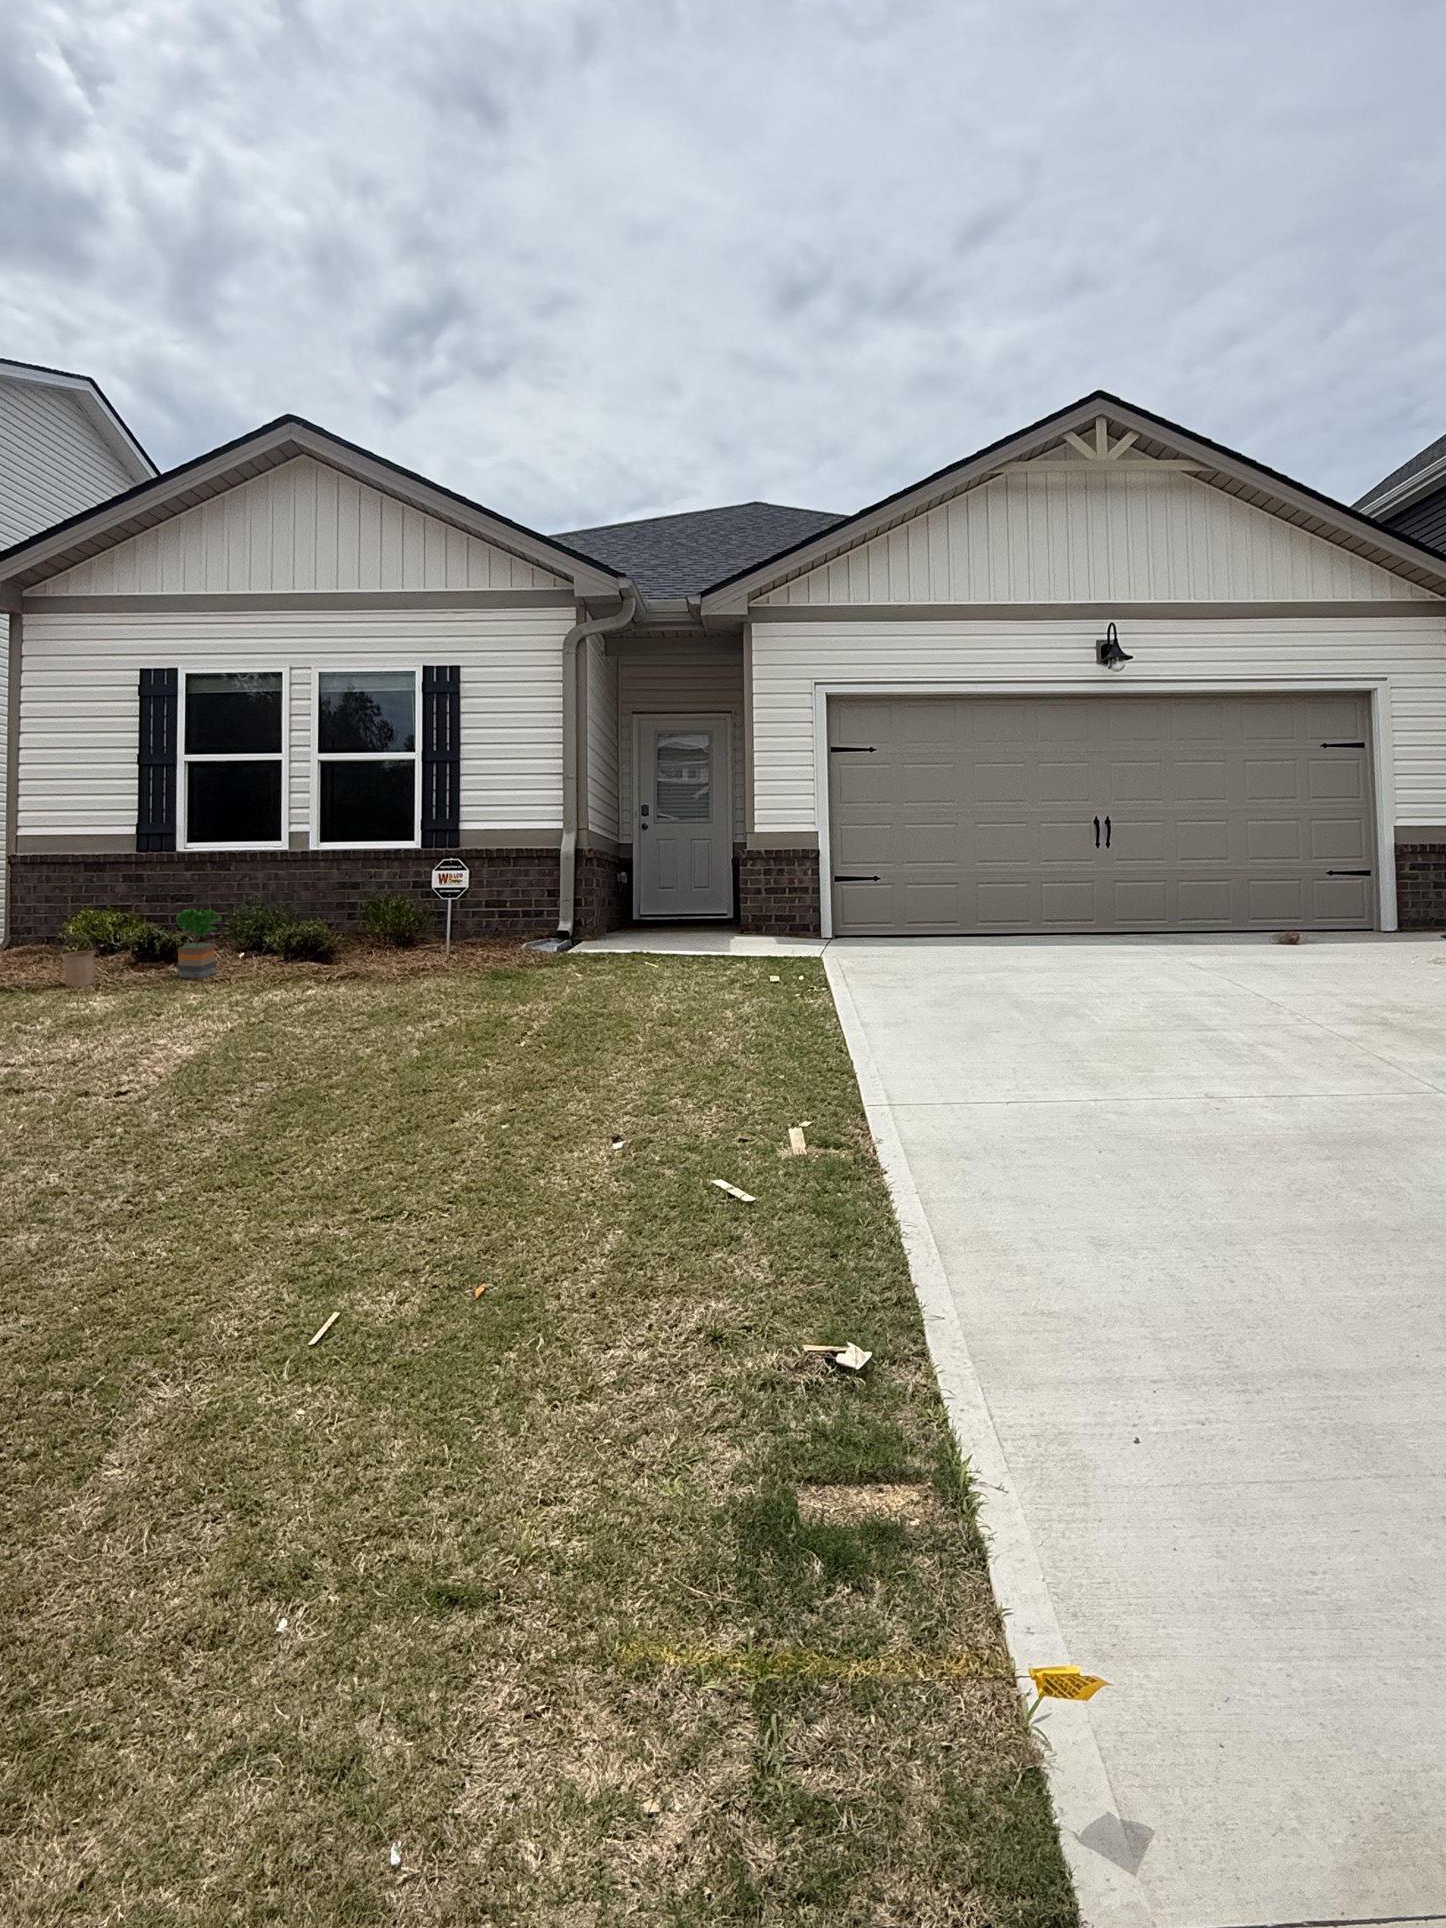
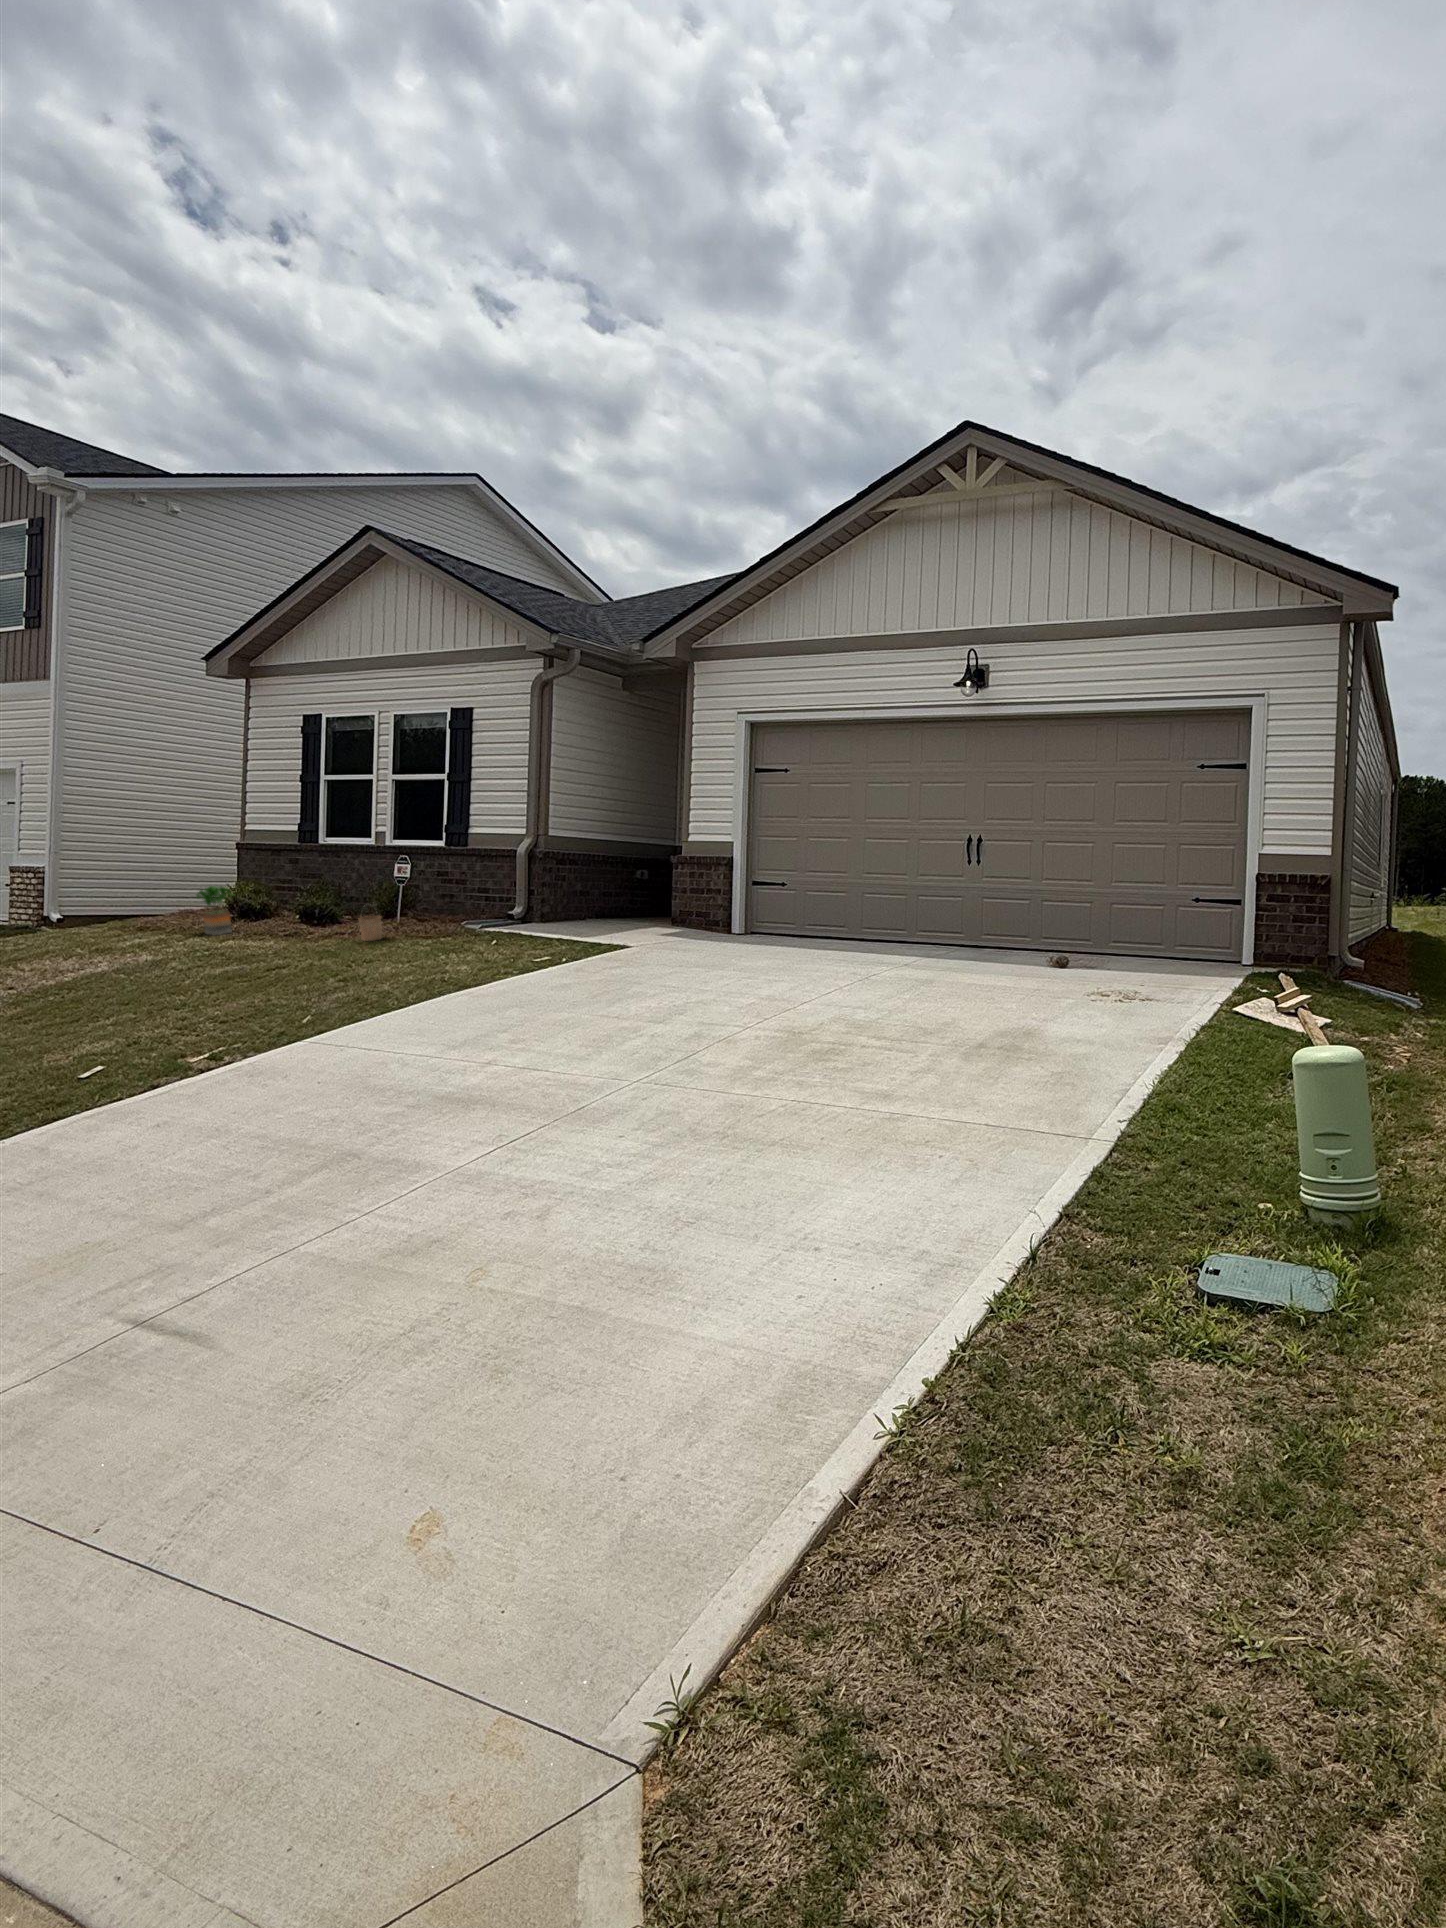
bucket: present [60,941,96,987] -> present [359,915,382,941]

